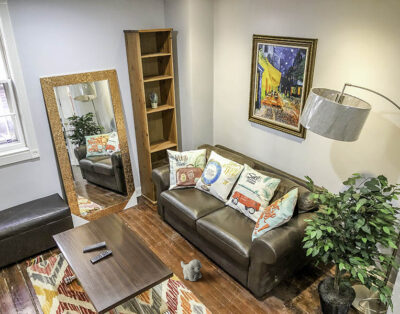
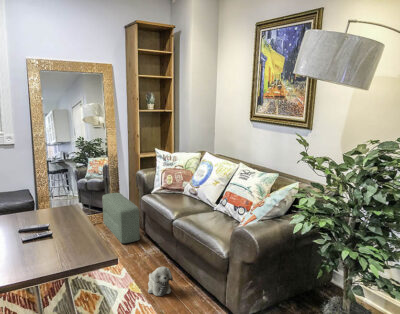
pouf: none [120,184,161,232] -> present [102,193,140,243]

